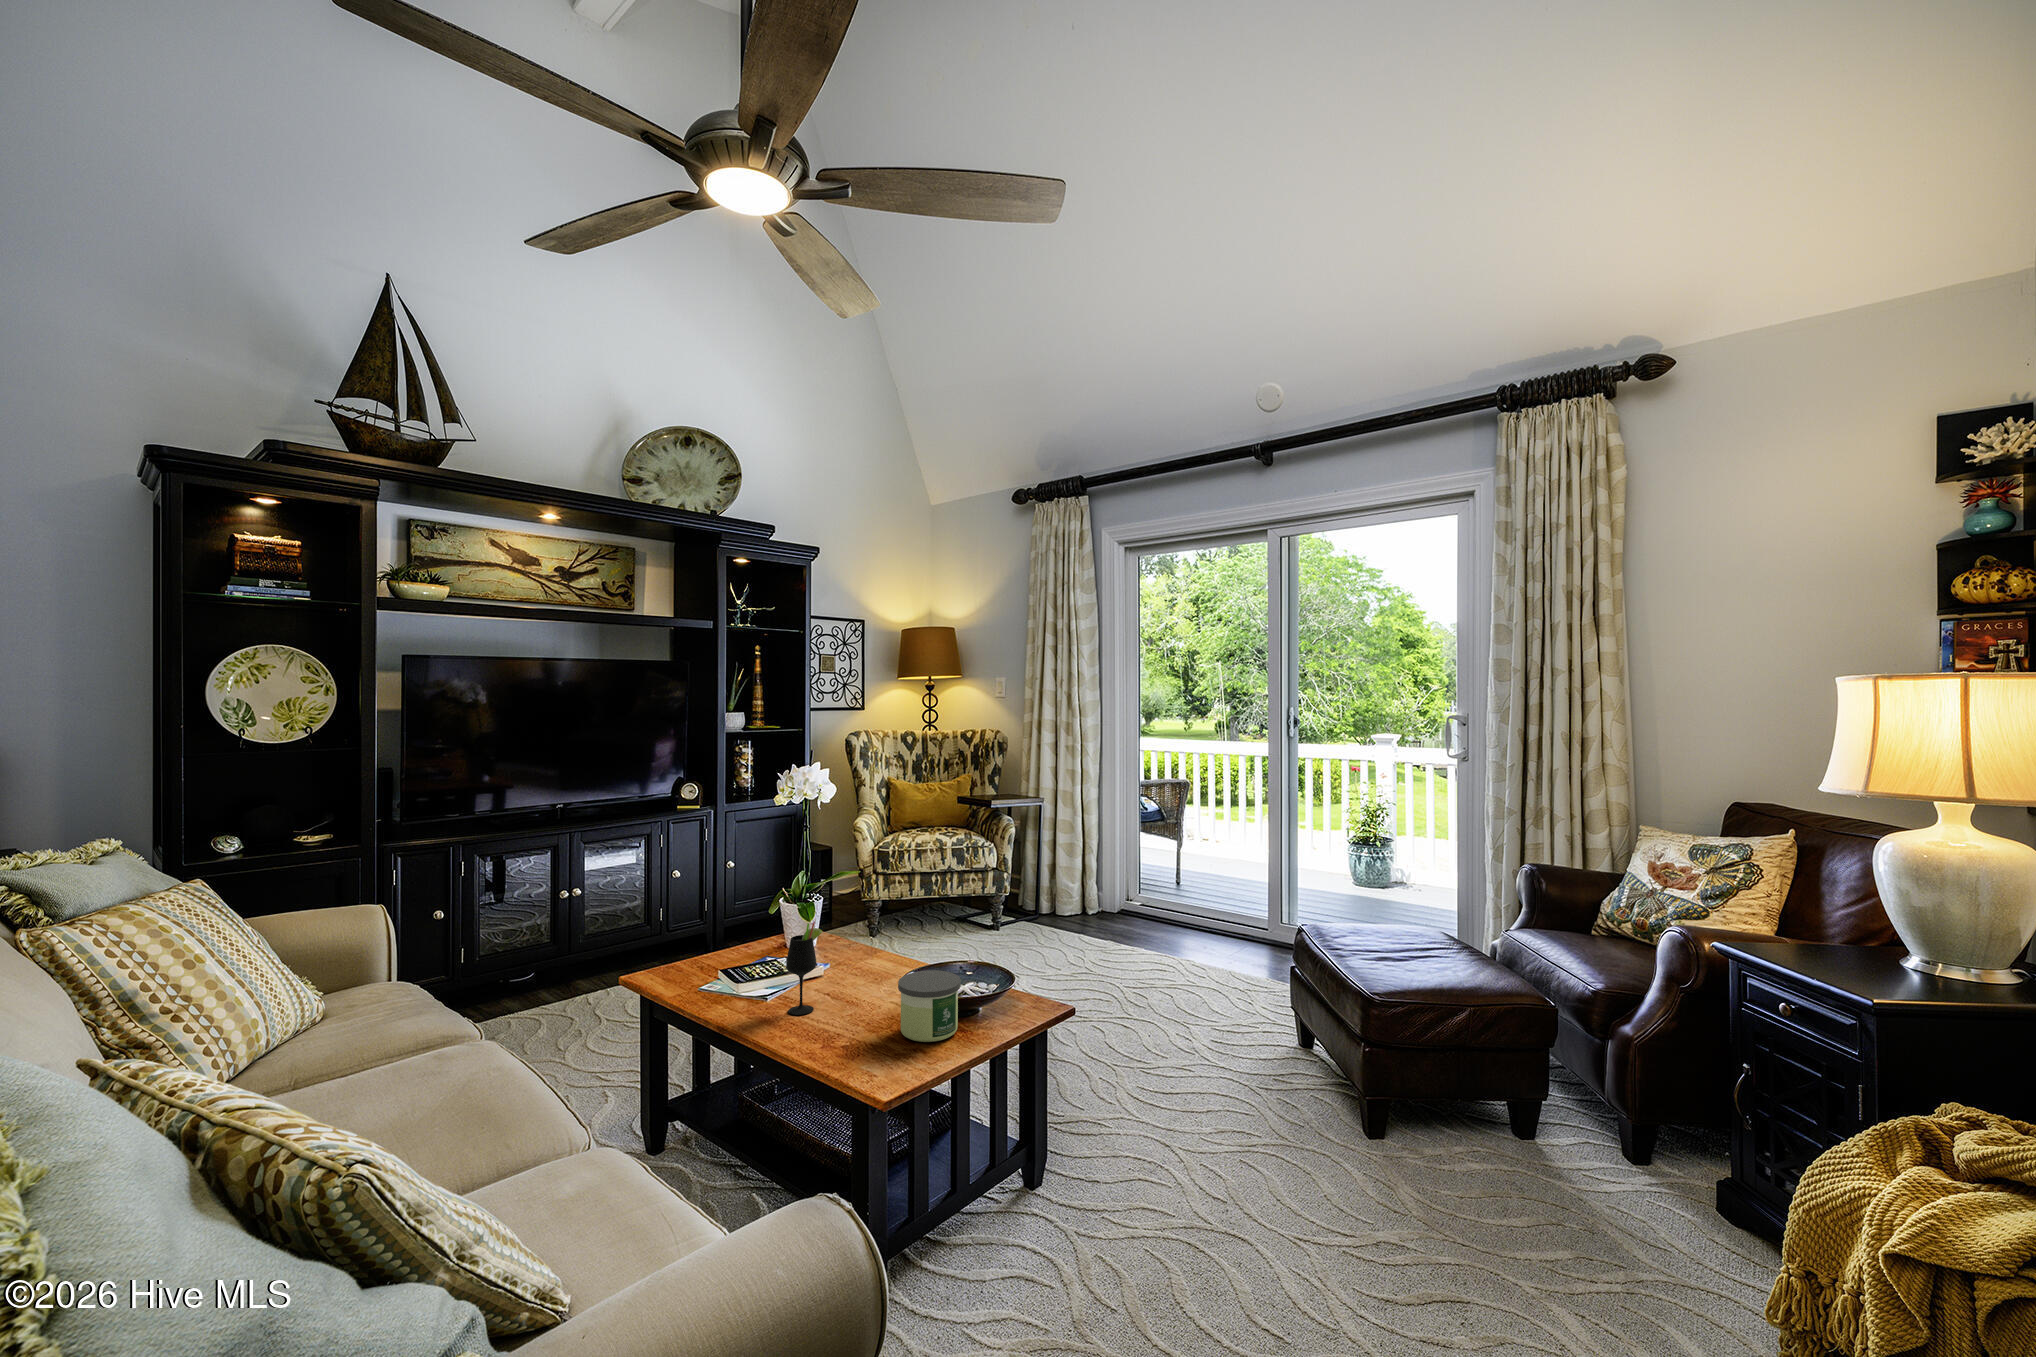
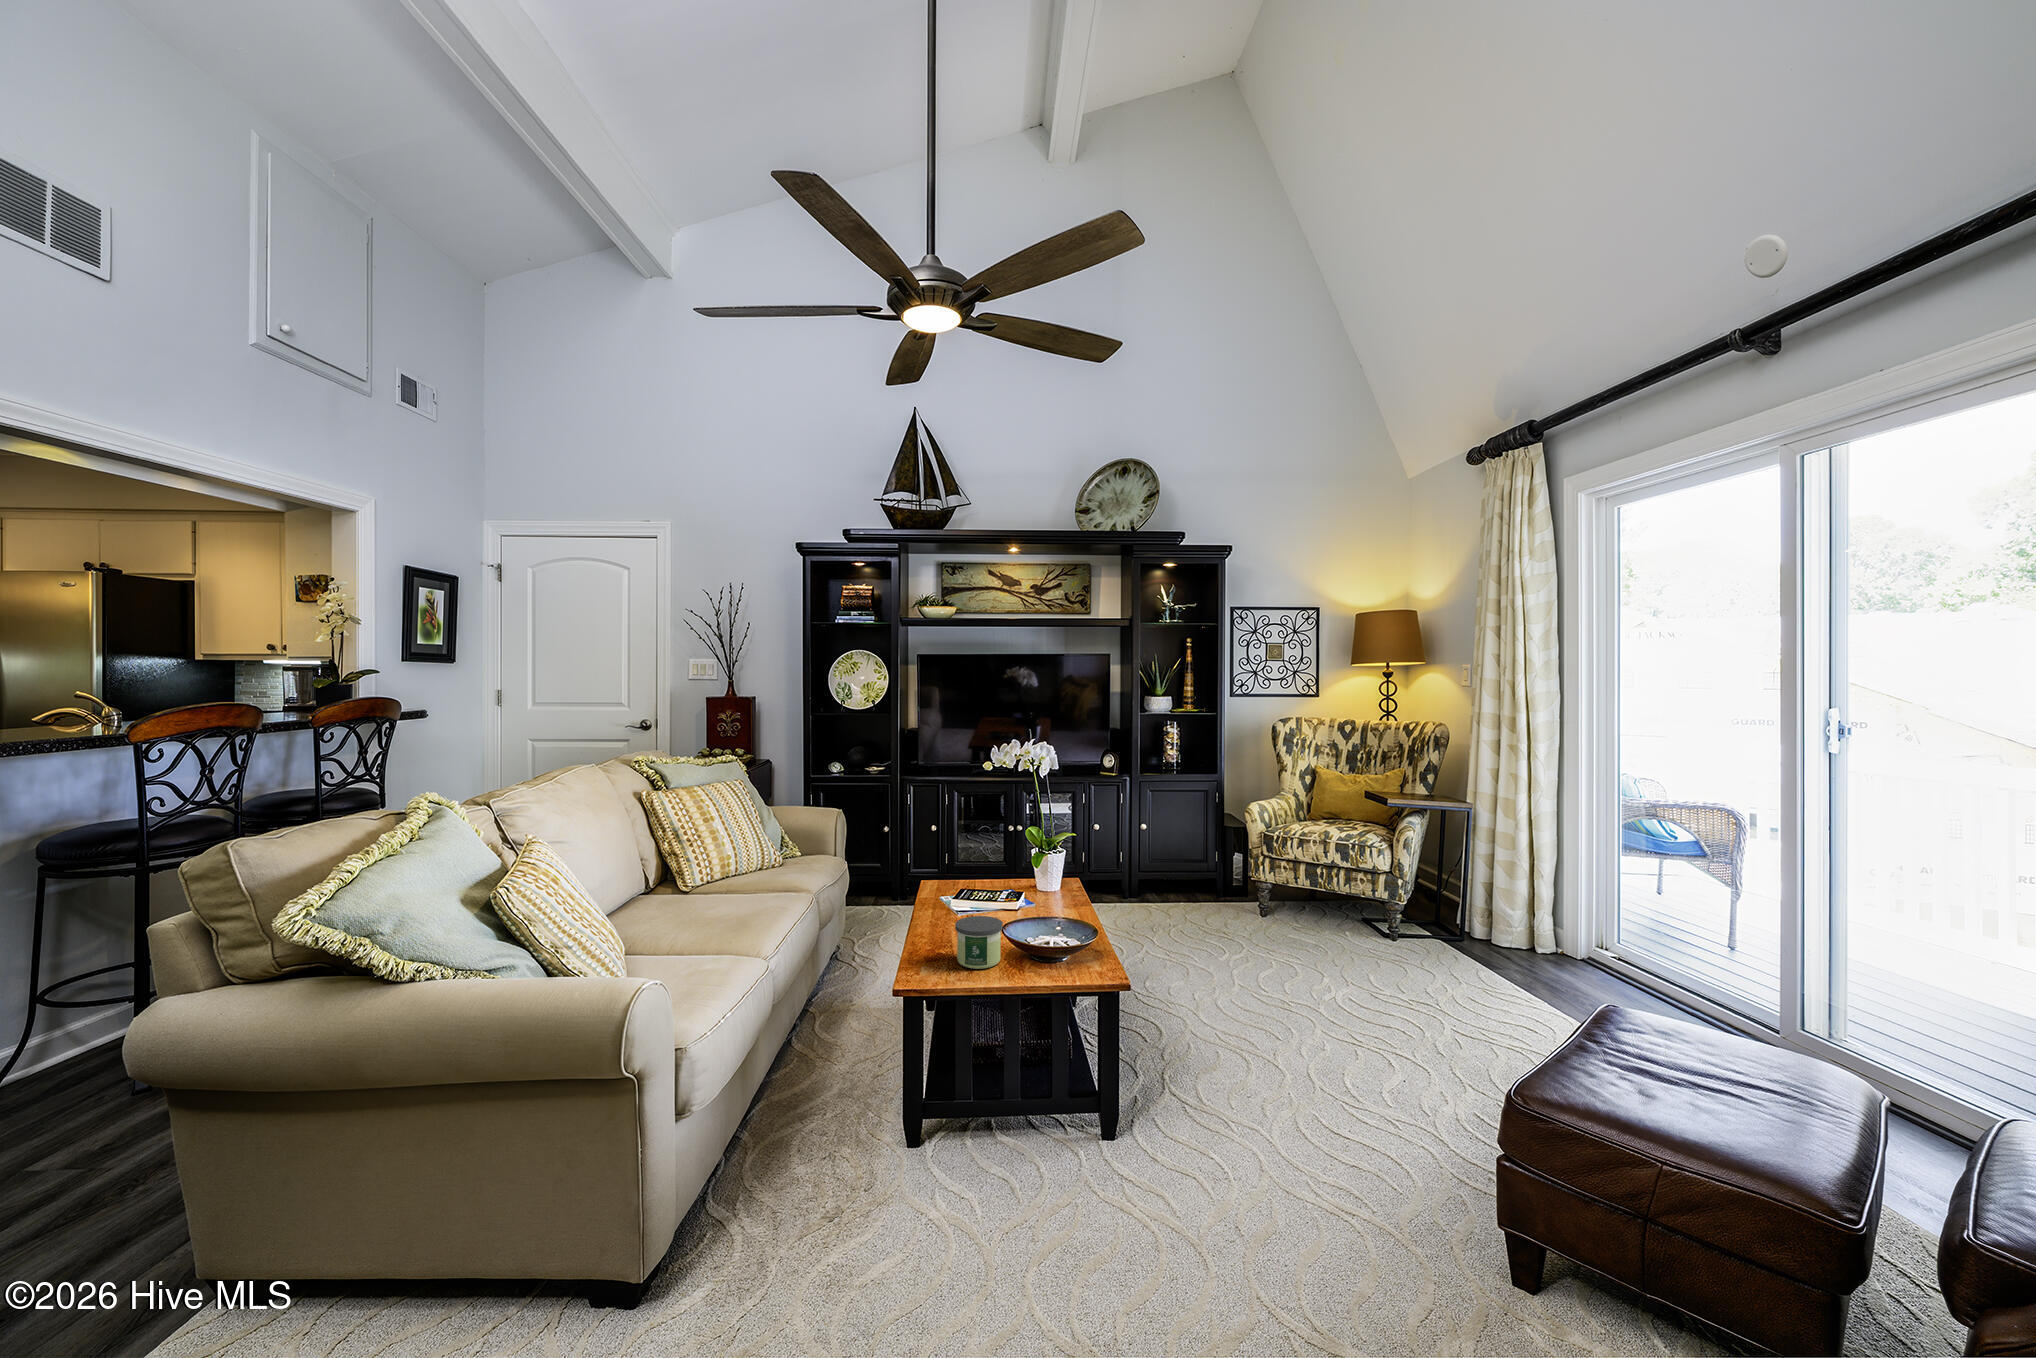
wine glass: present [786,922,823,1015] -> none [942,864,963,928]

